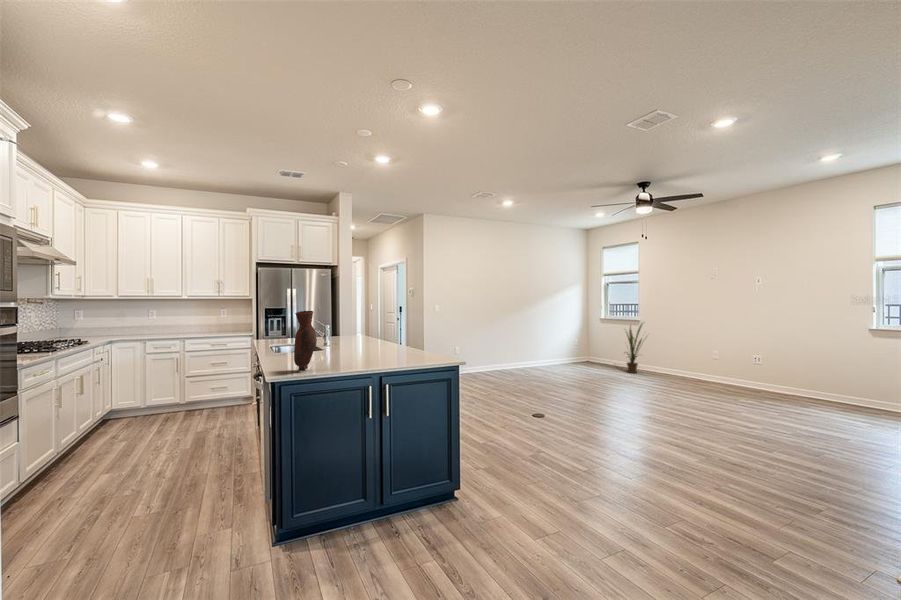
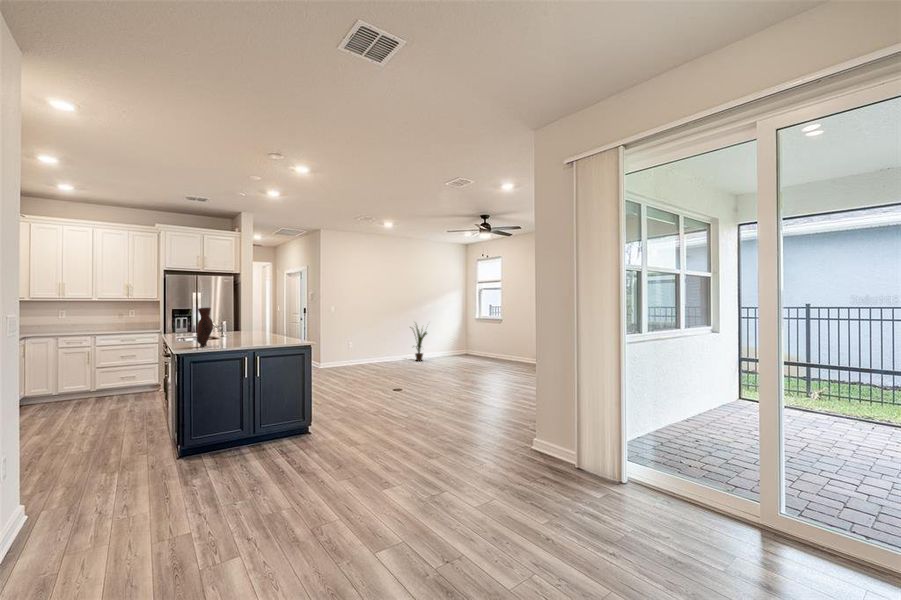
house plant: present [627,323,642,373] -> present [415,327,427,361]

